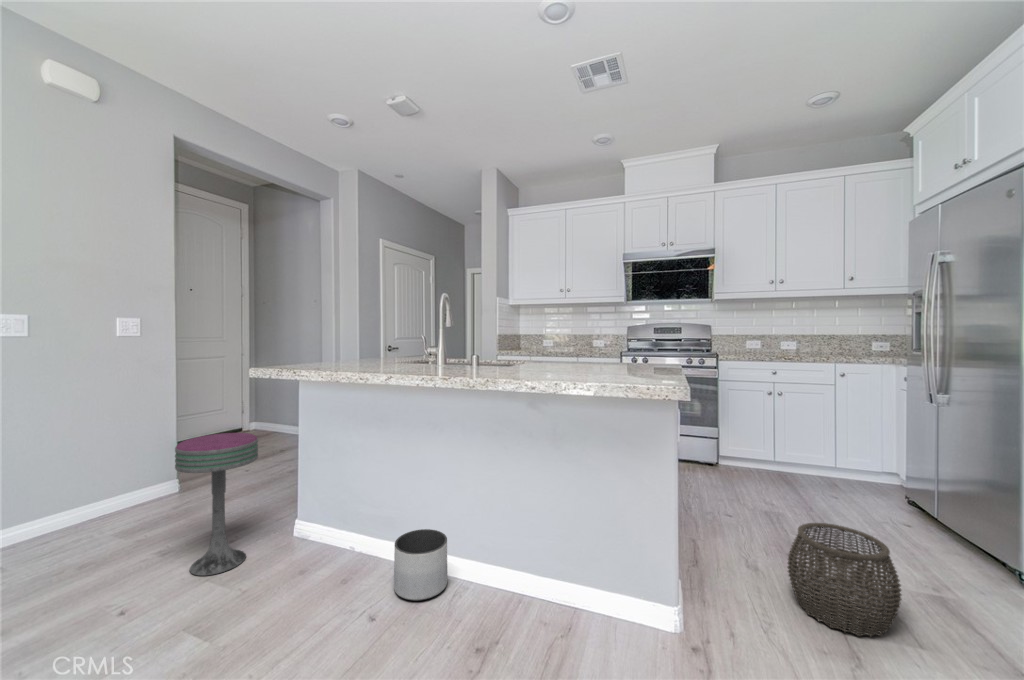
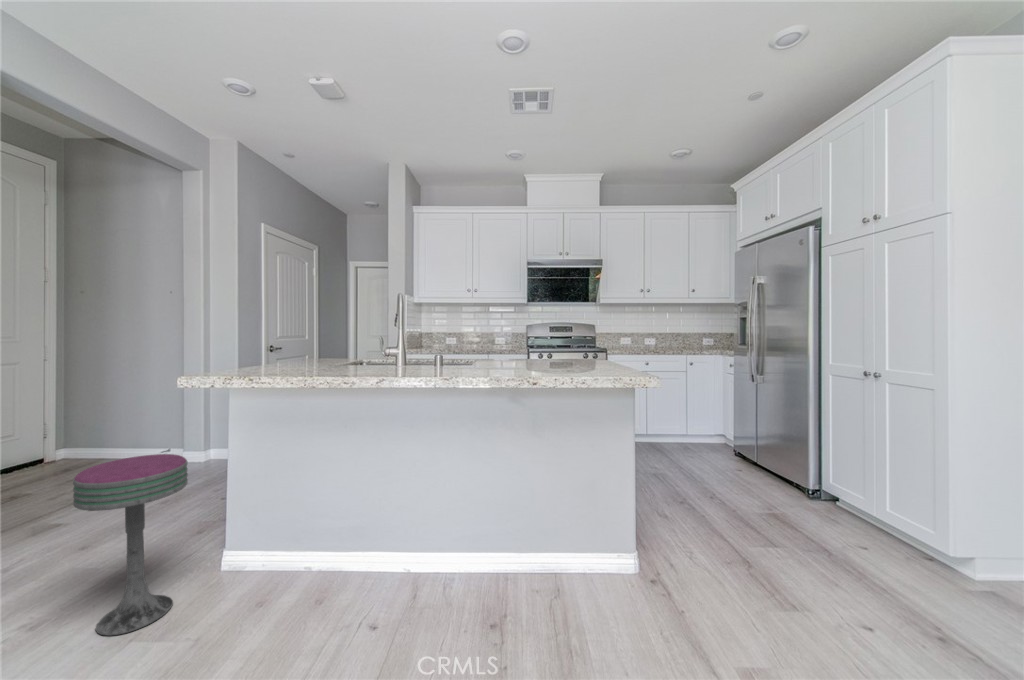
woven basket: present [787,523,901,637] -> none [693,475,767,551]
planter: present [394,529,448,601] -> none [378,530,432,602]

